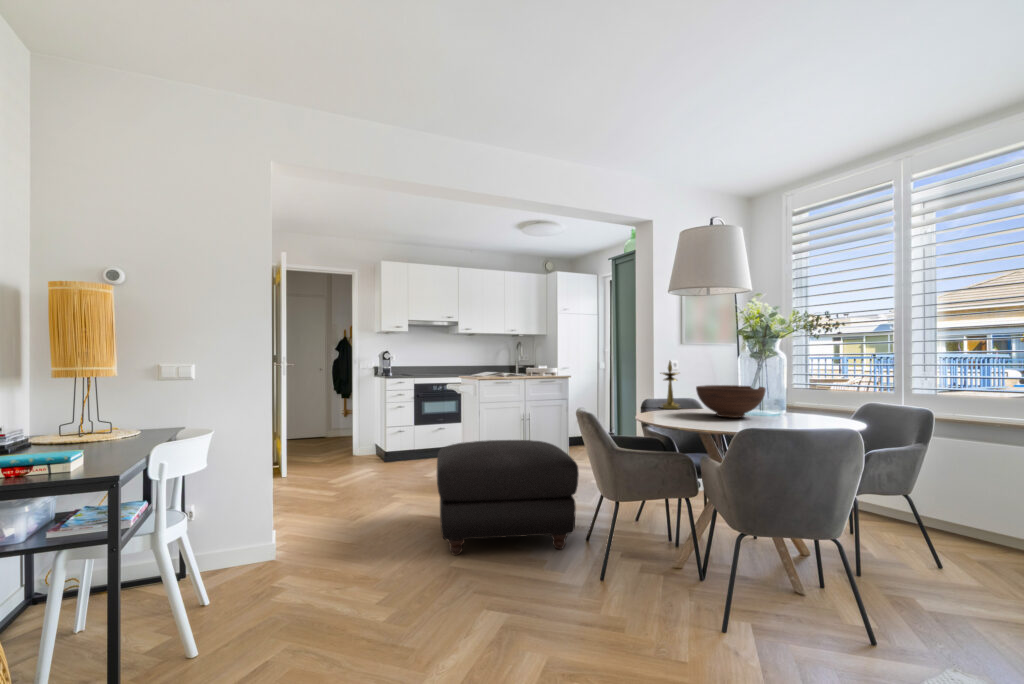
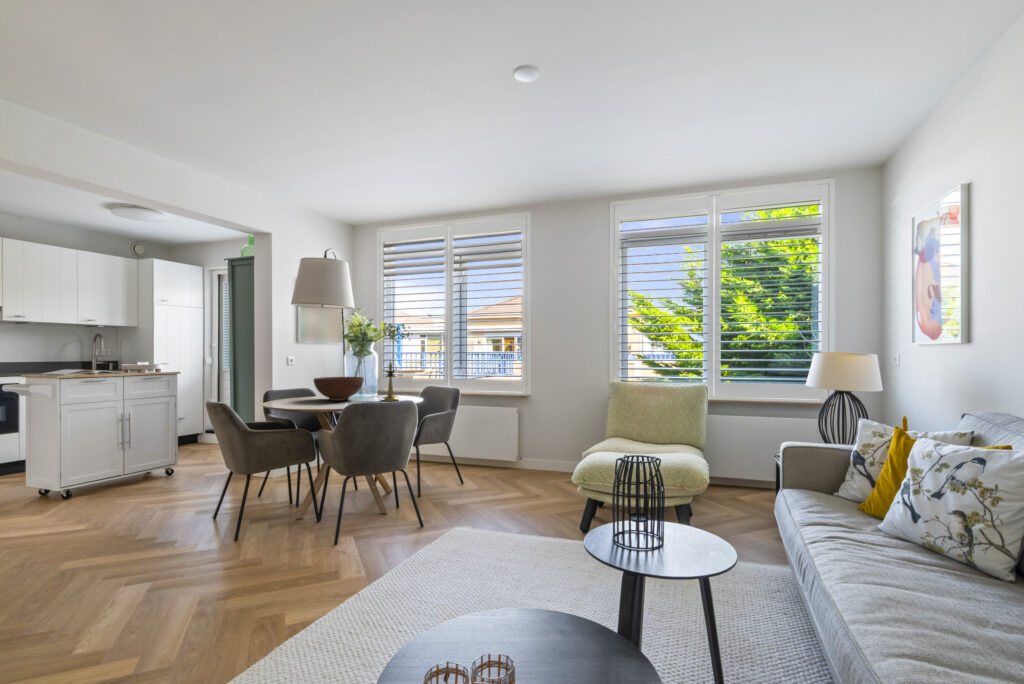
candlestick: present [660,362,680,409] -> present [383,361,399,401]
ottoman: present [437,440,579,555] -> none [24,438,209,561]

